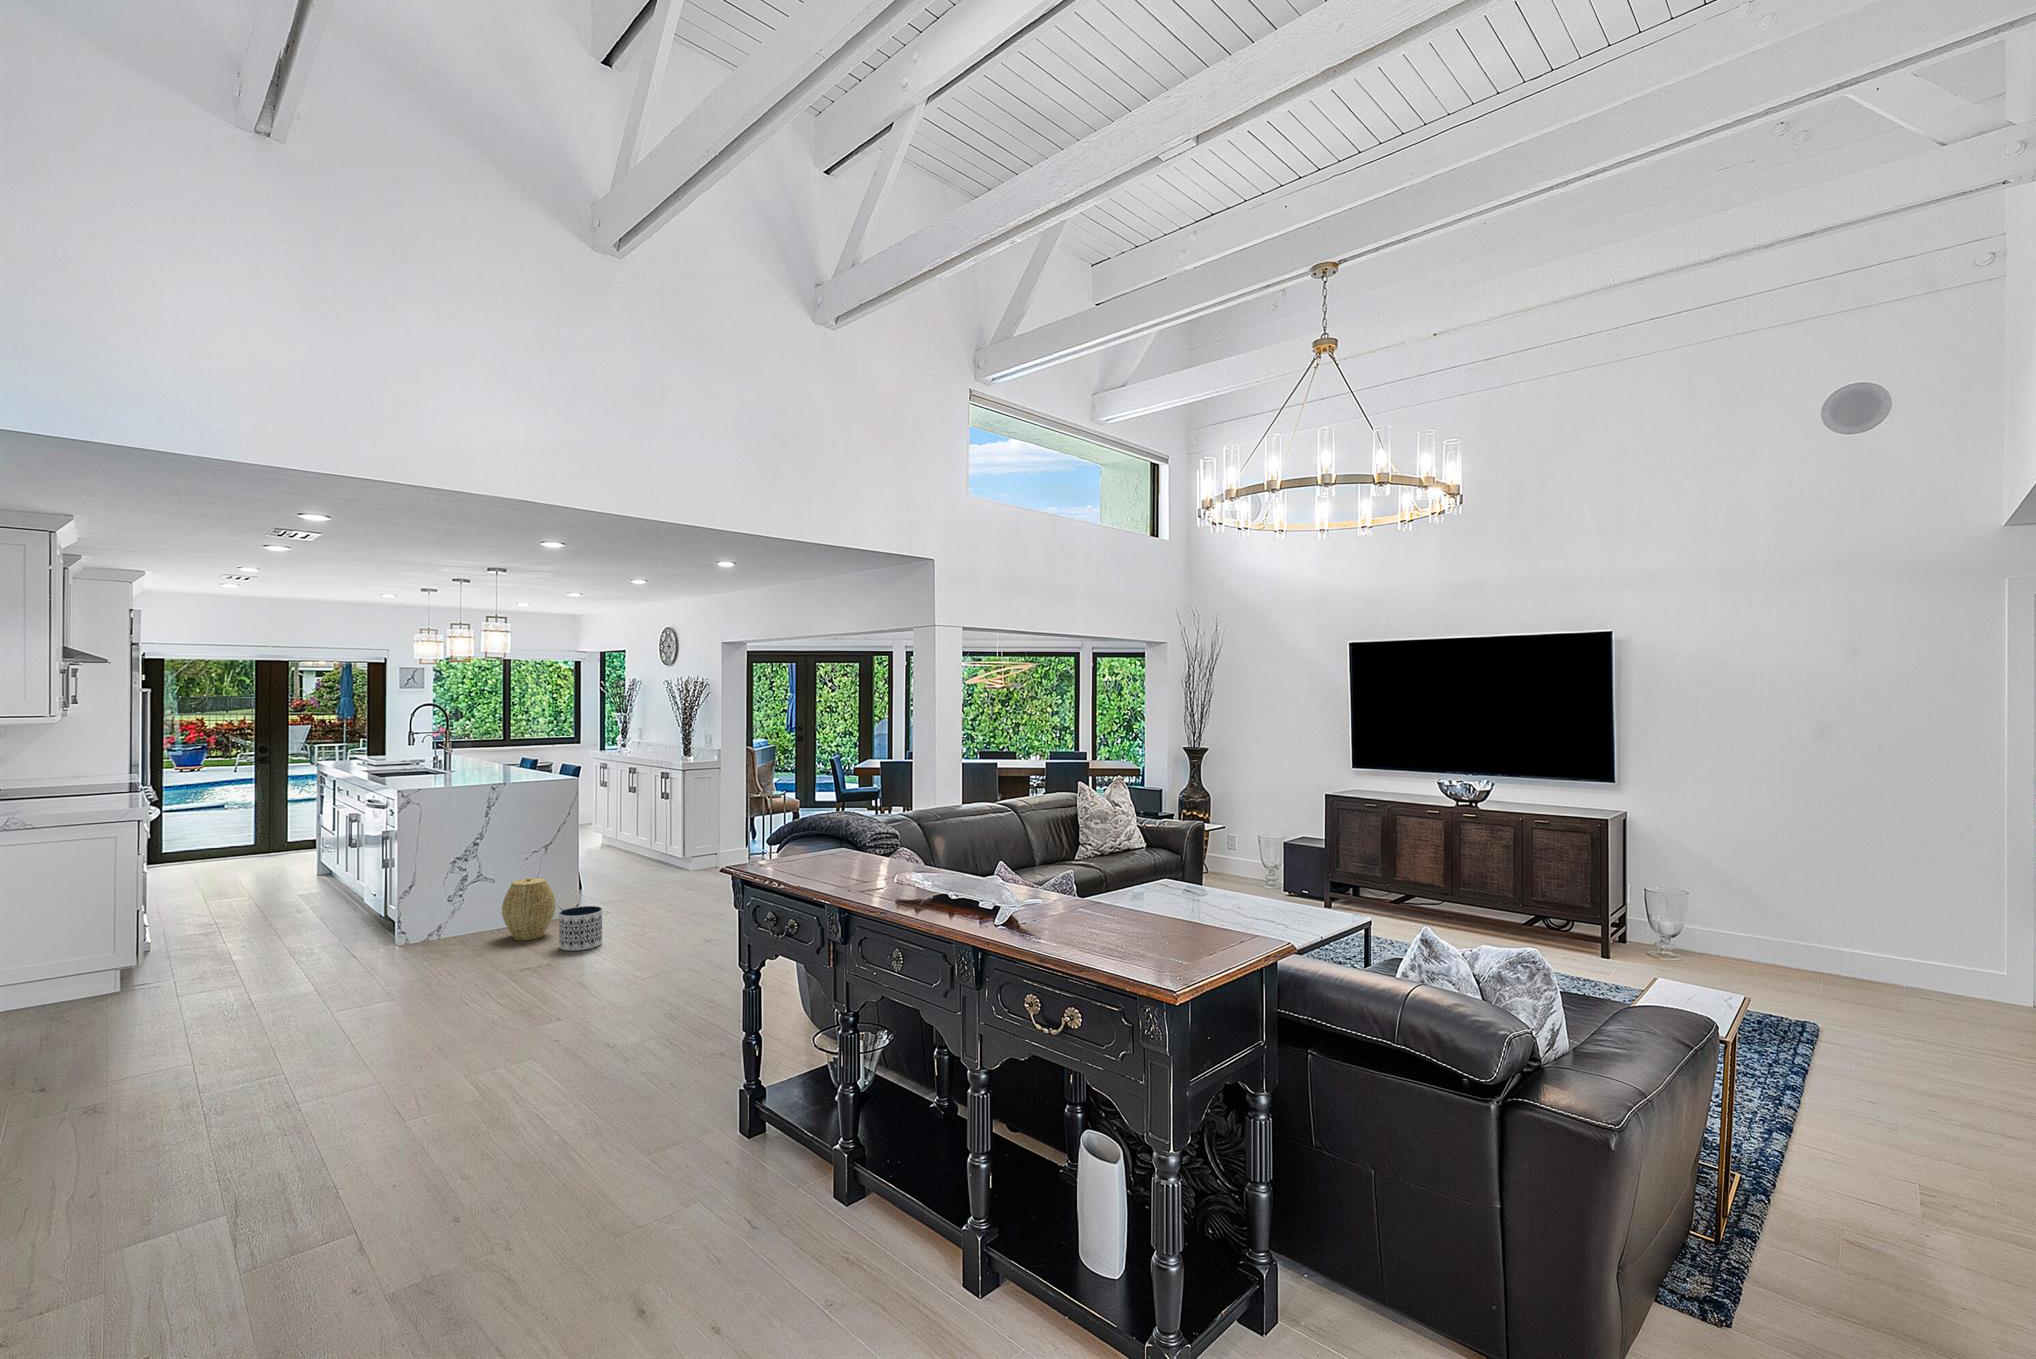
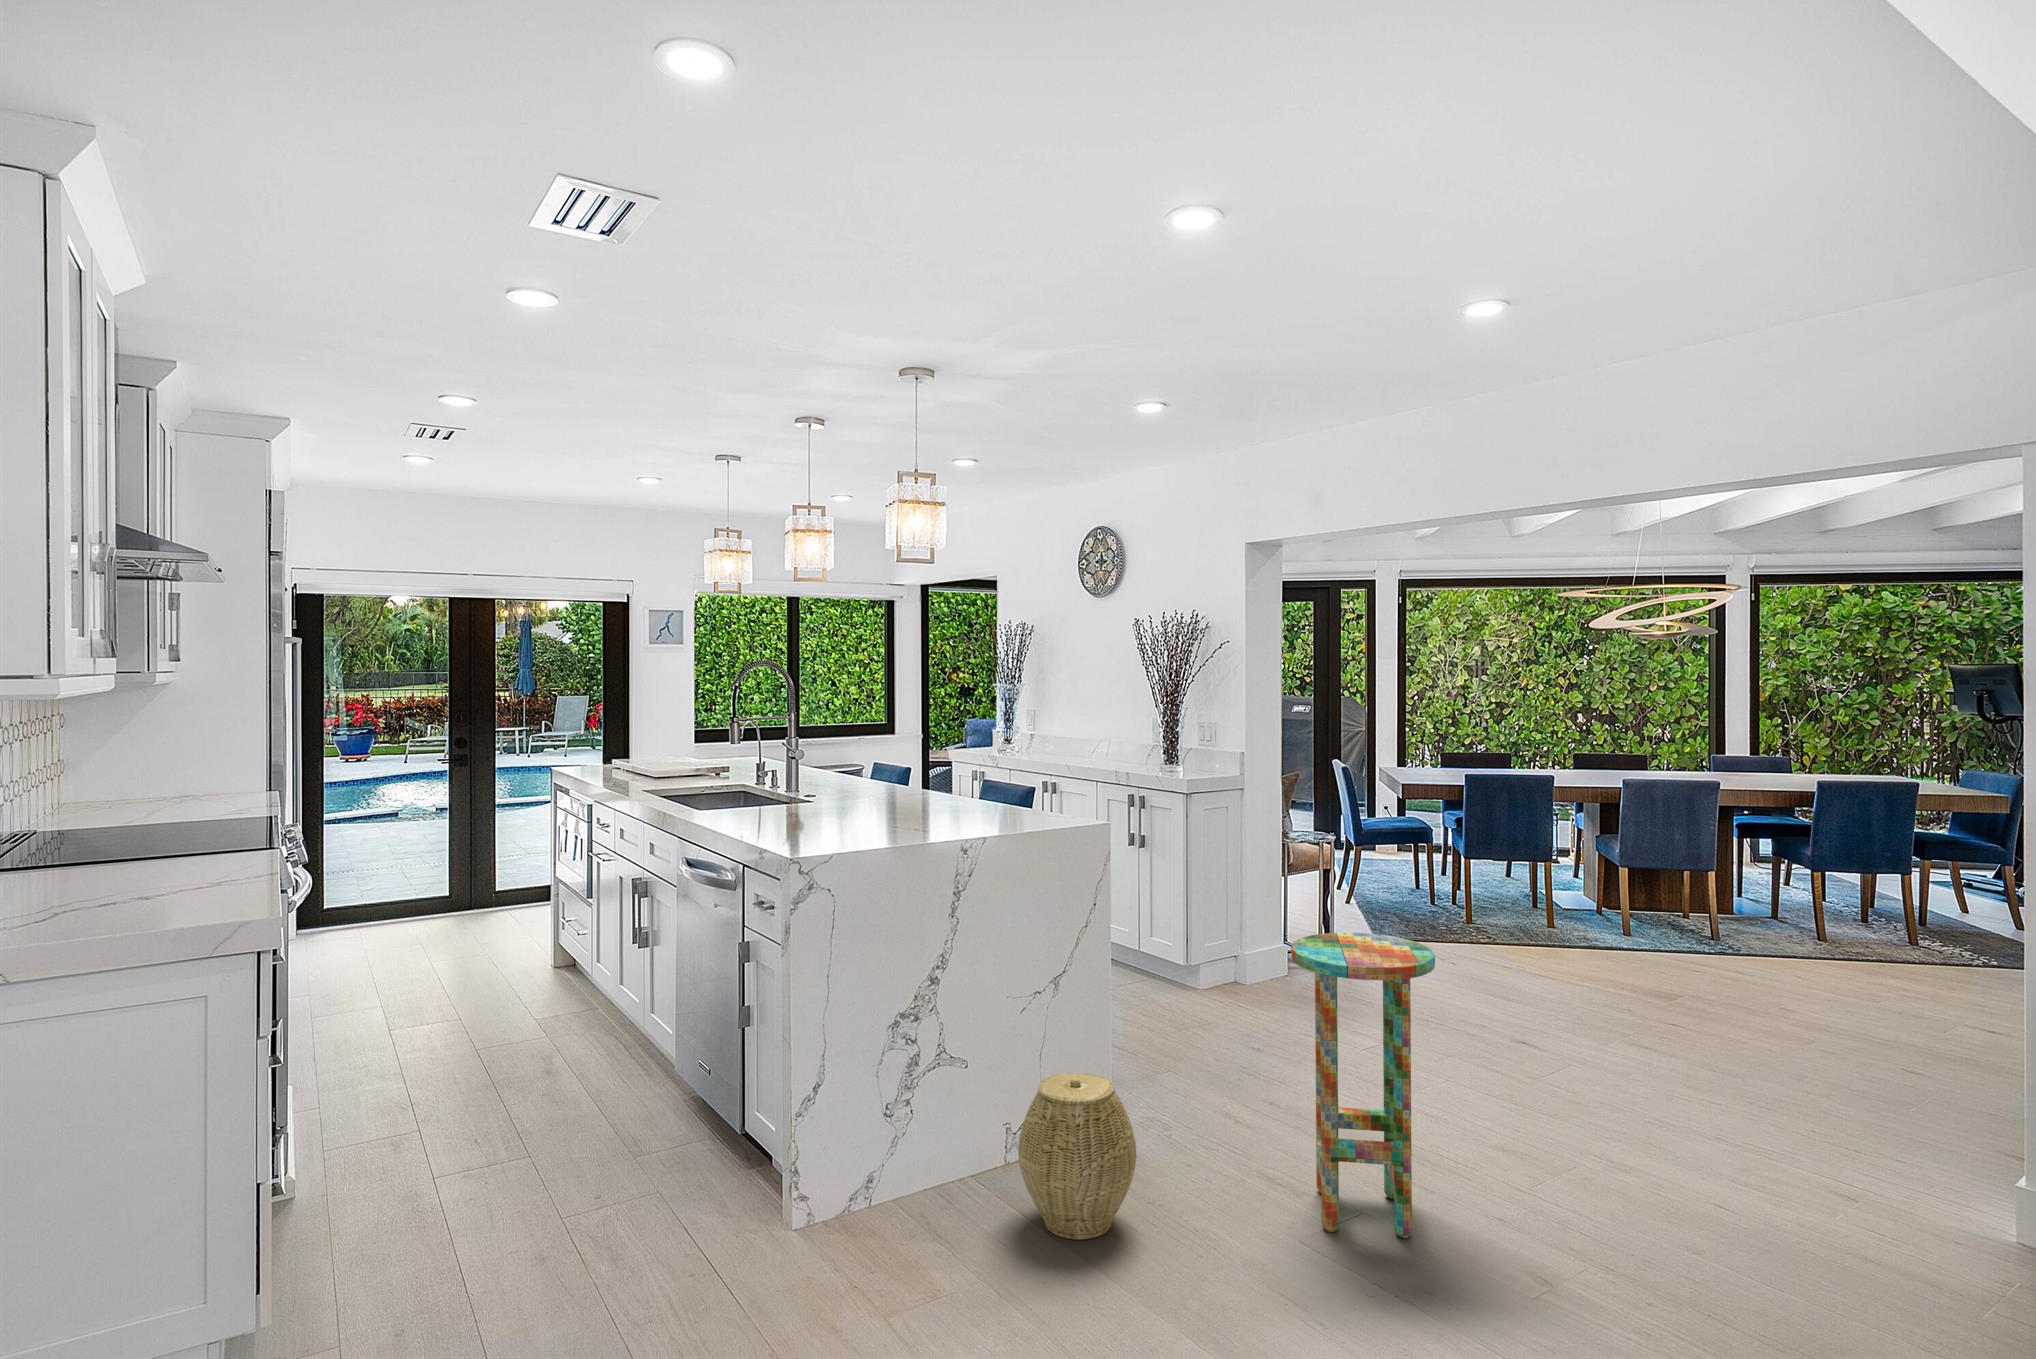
side table: none [625,820,684,934] -> present [1291,933,1435,1238]
planter: present [559,906,602,951] -> none [1195,1169,1301,1311]

